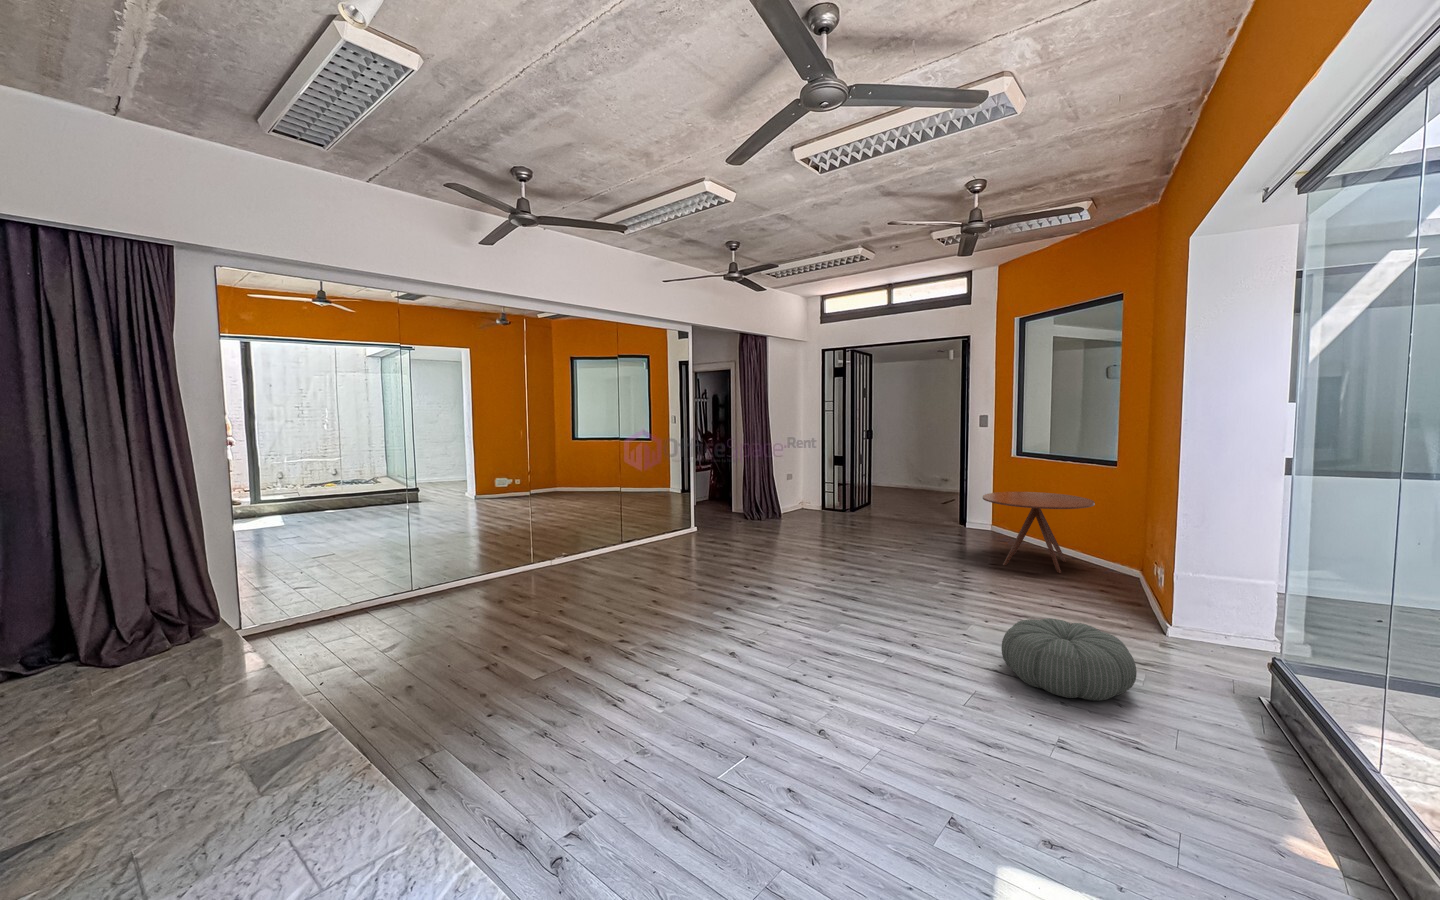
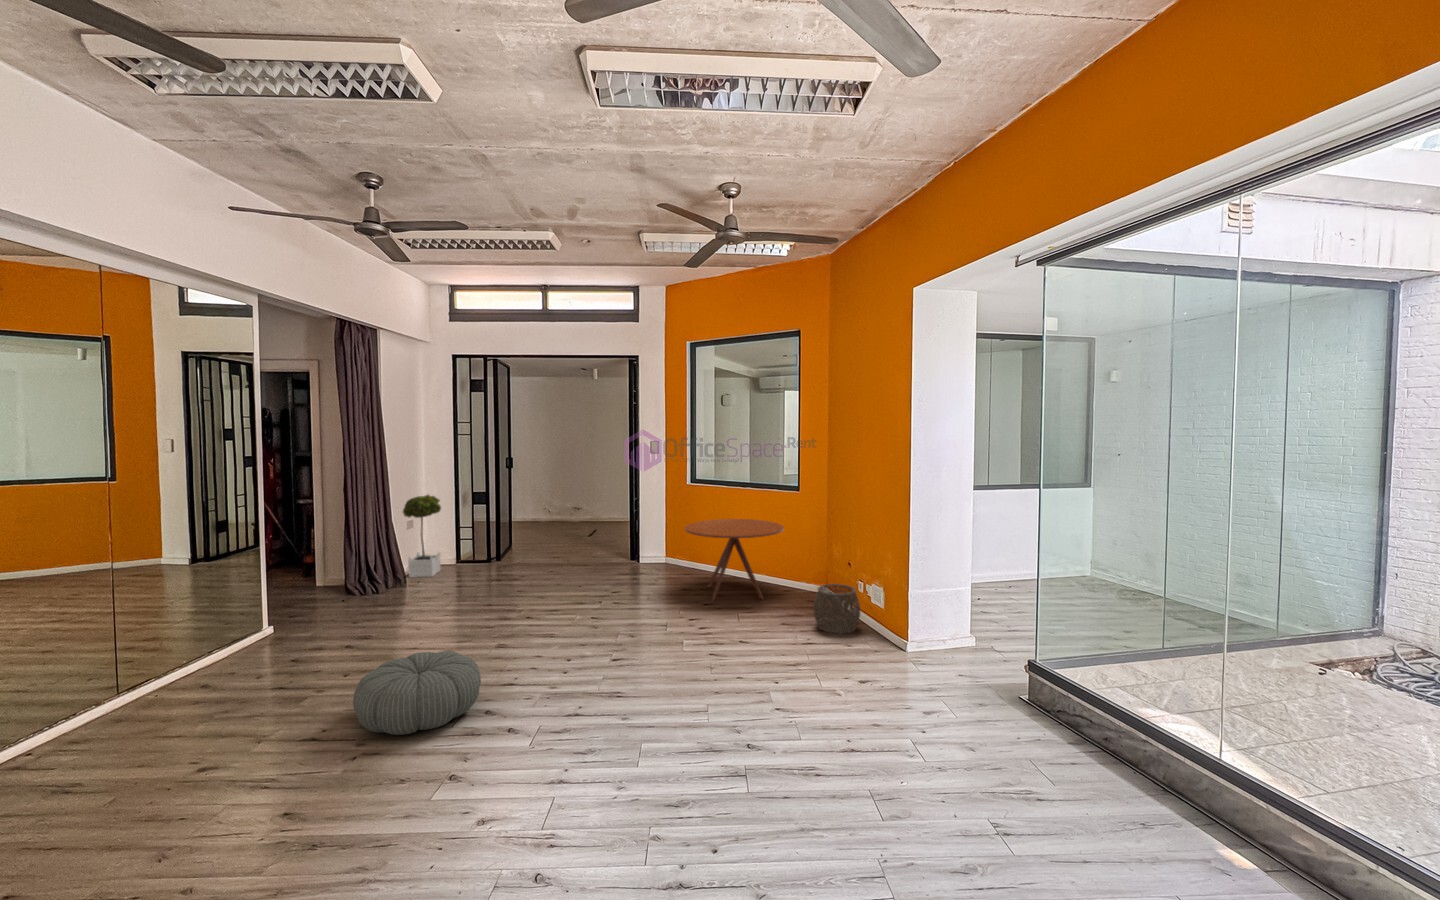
potted tree: none [781,454,807,515] -> present [403,495,441,577]
woven basket: none [1089,563,1148,615] -> present [814,584,860,634]
pouf: present [1001,618,1137,701] -> present [353,651,481,735]

